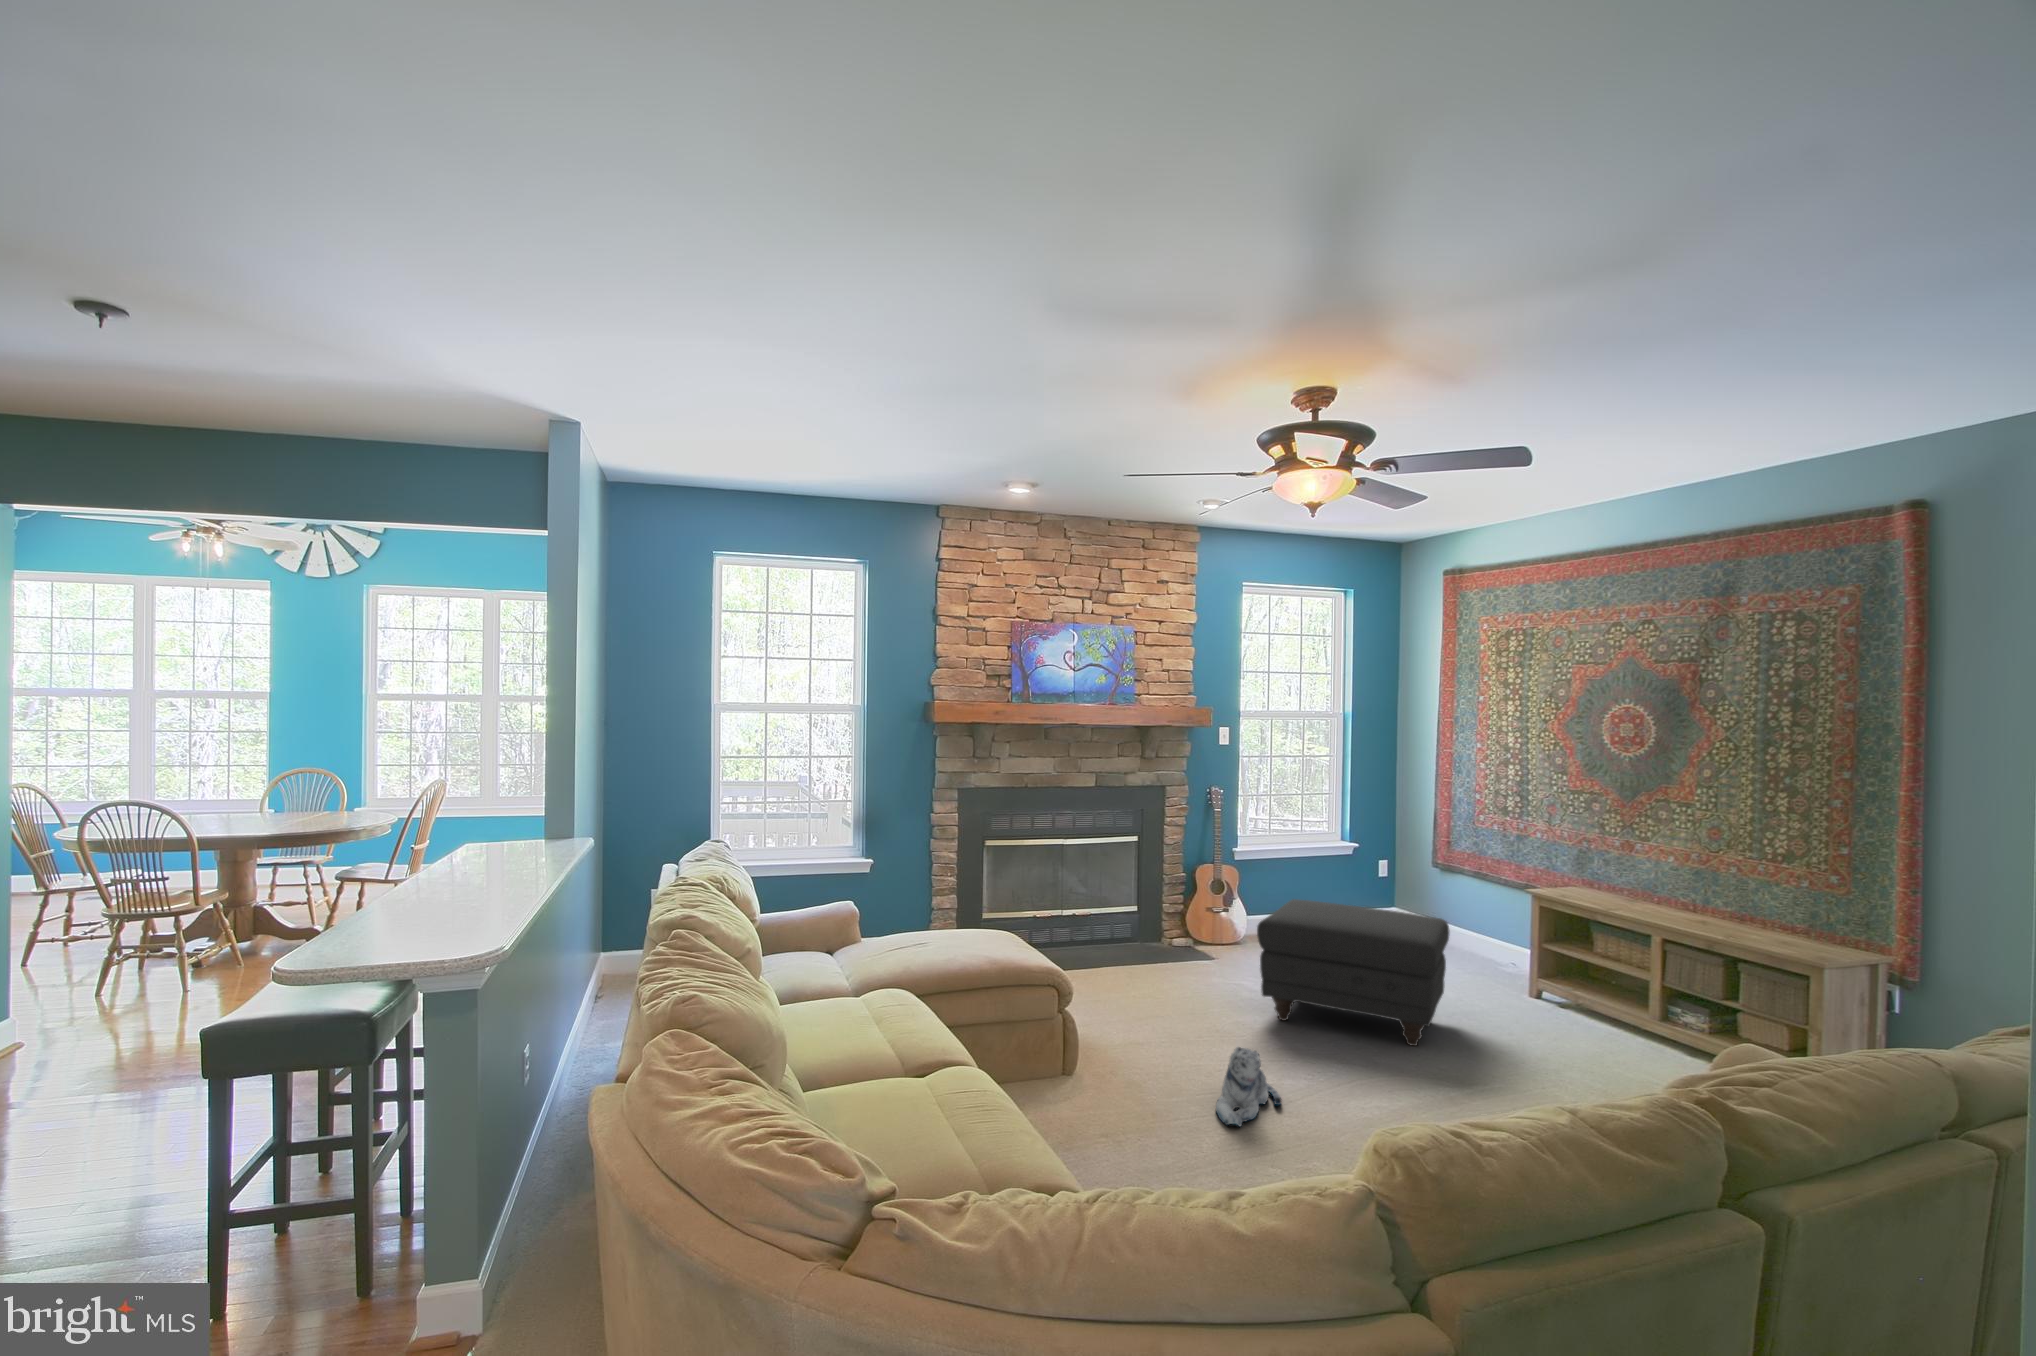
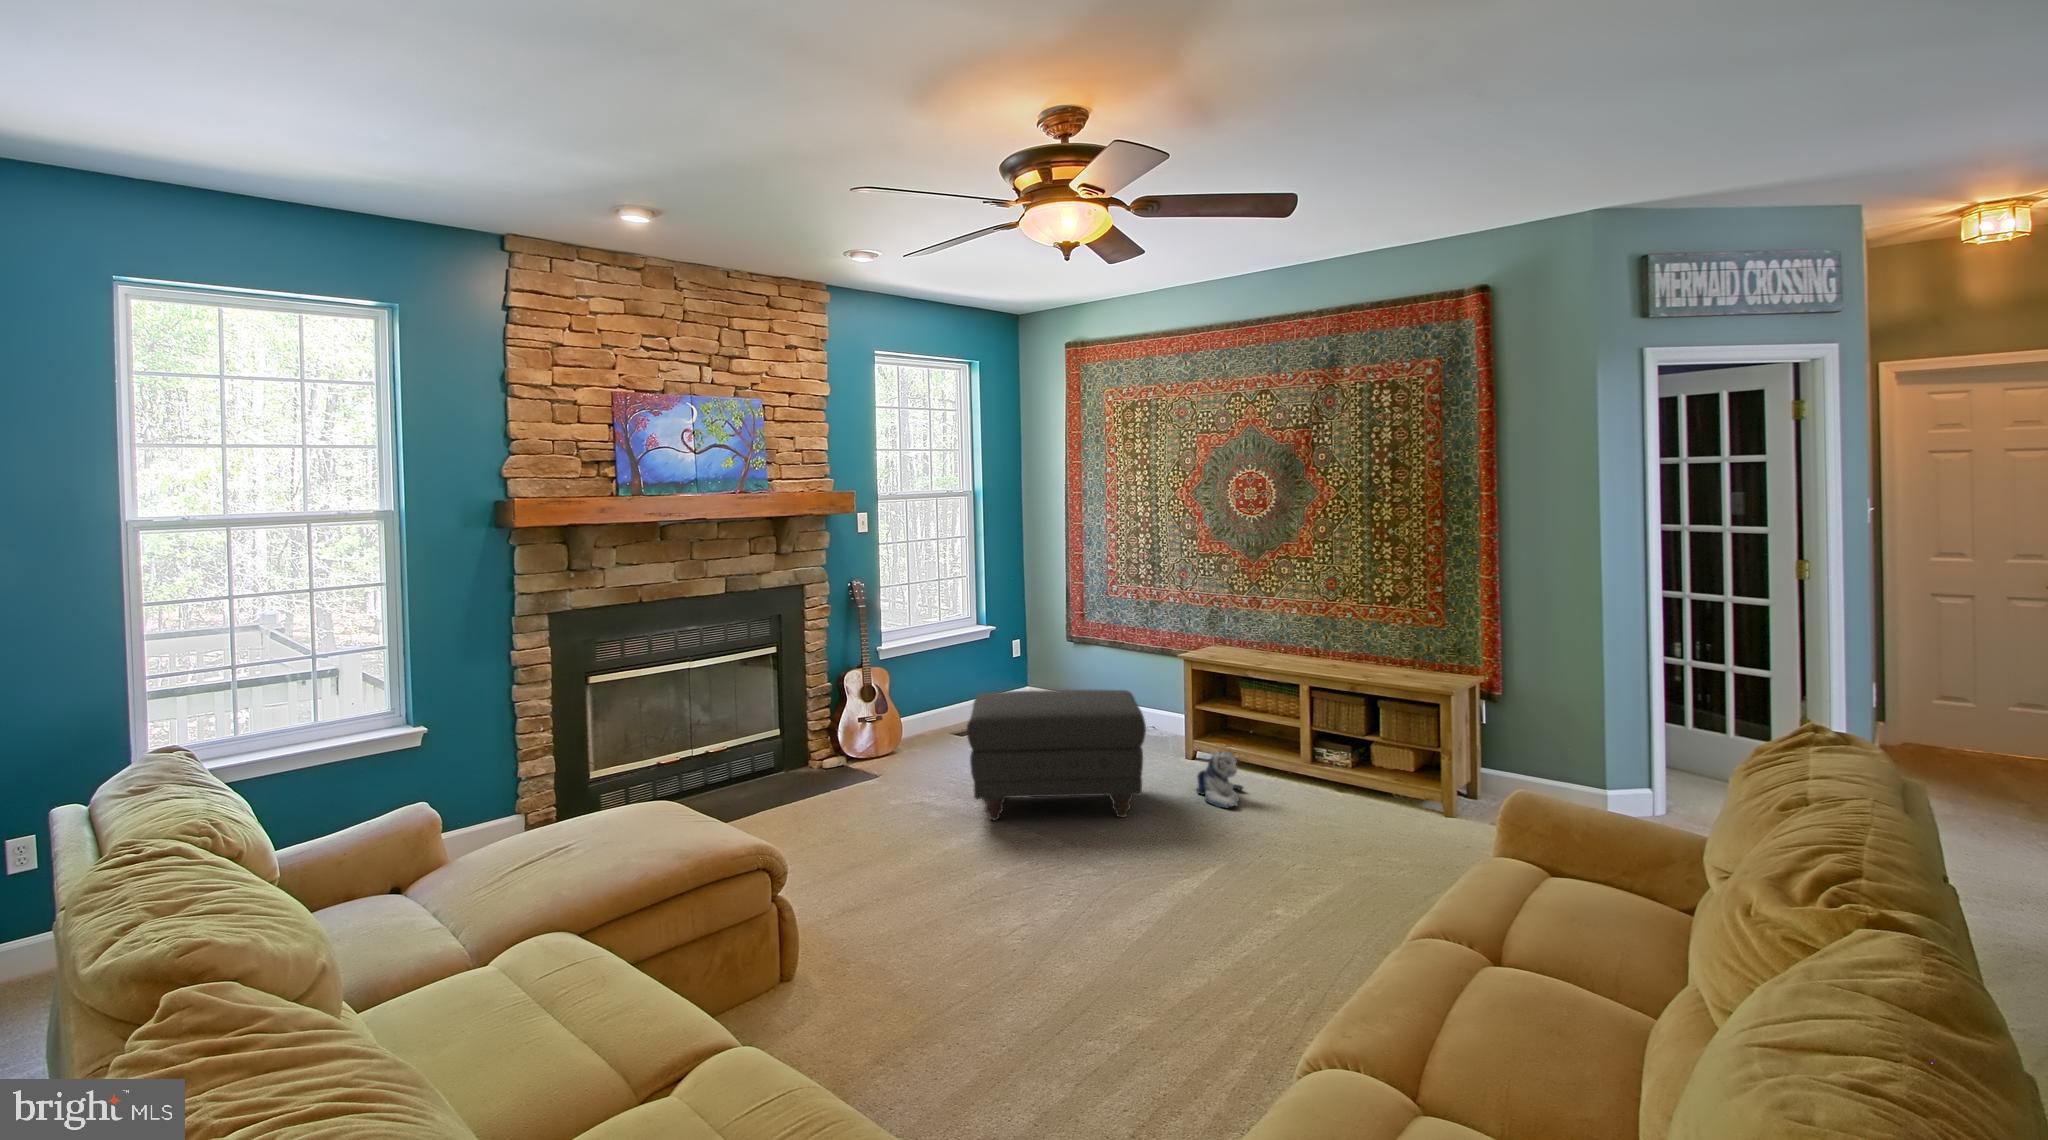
plush toy: present [1216,1047,1282,1126] -> present [1196,751,1243,808]

